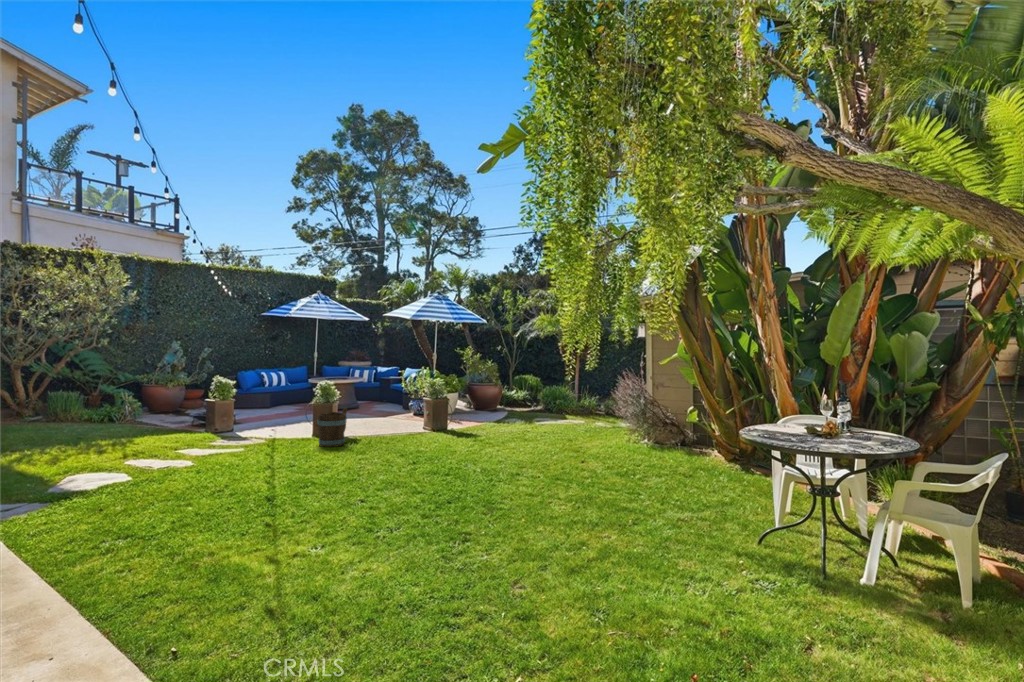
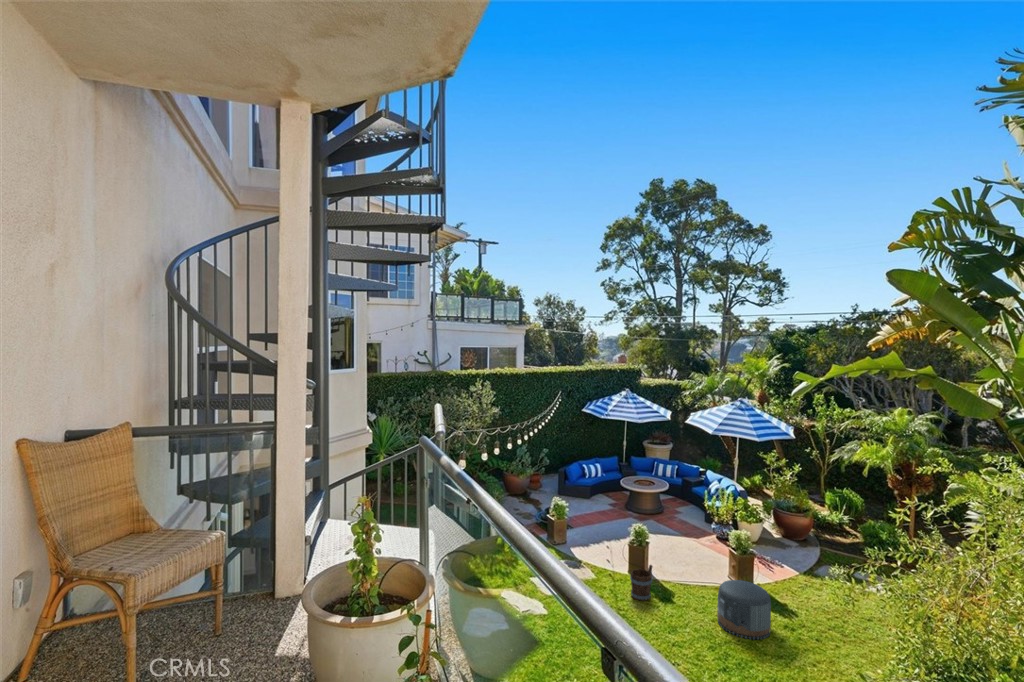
pouf: none [427,399,485,452] -> present [717,580,771,640]

